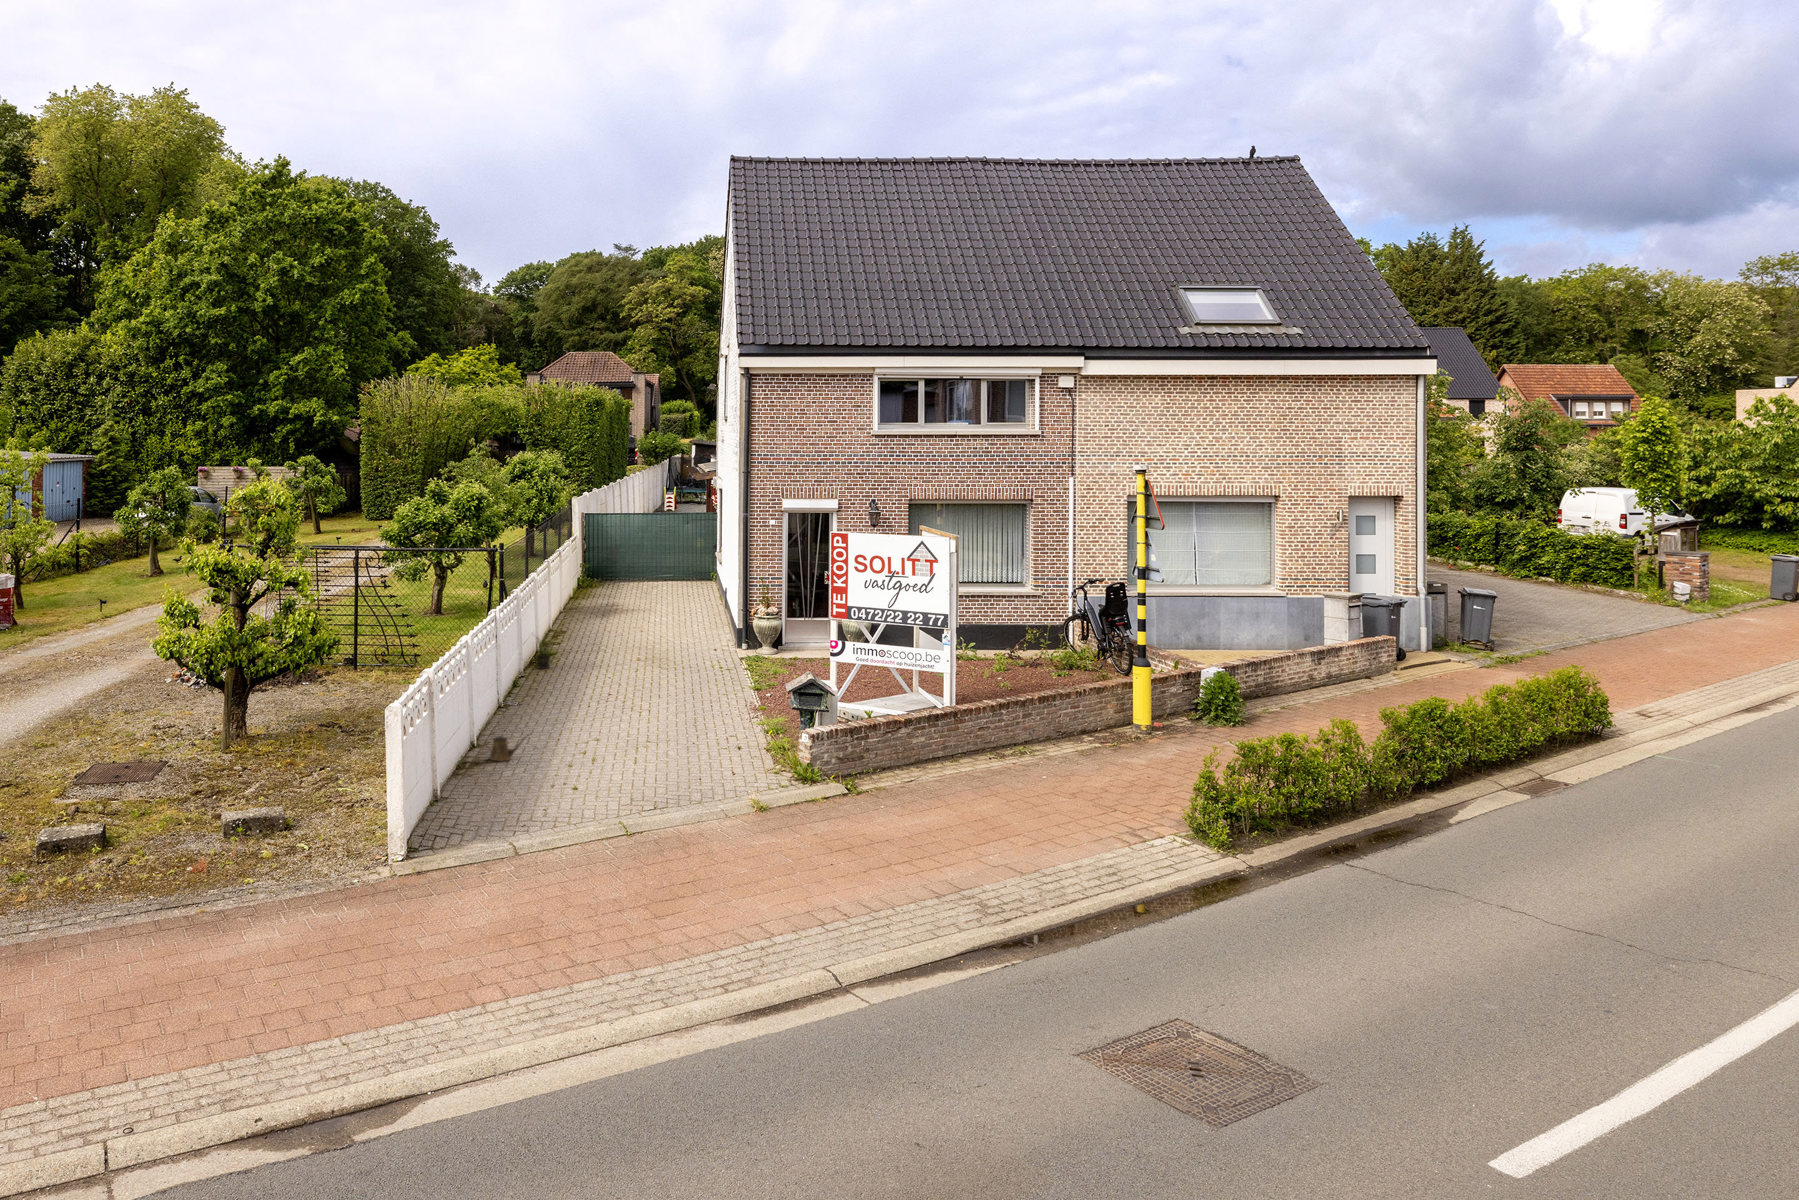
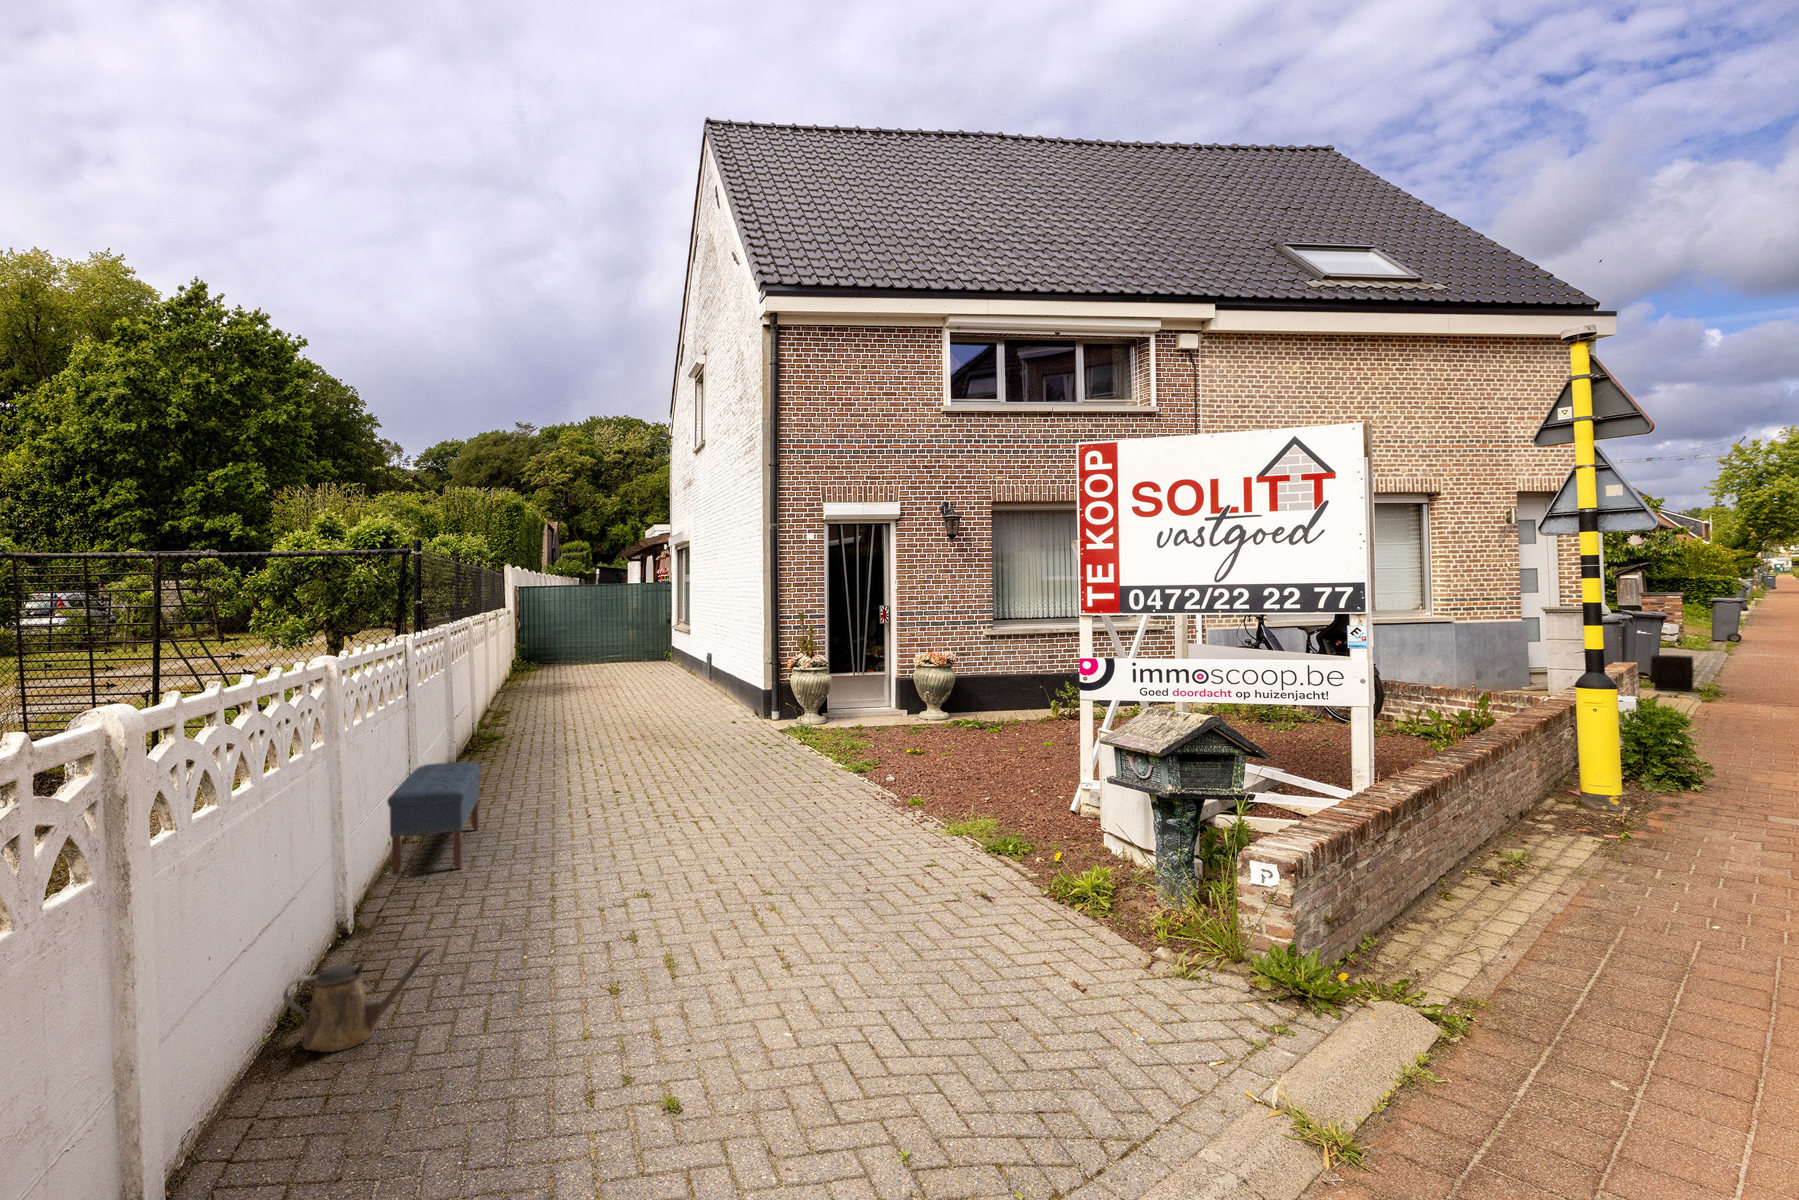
potted plant: present [537,633,550,669] -> none [457,699,502,765]
wooden crate: none [1463,642,1505,675] -> present [1650,655,1694,691]
bench: none [504,669,543,718] -> present [387,762,481,875]

